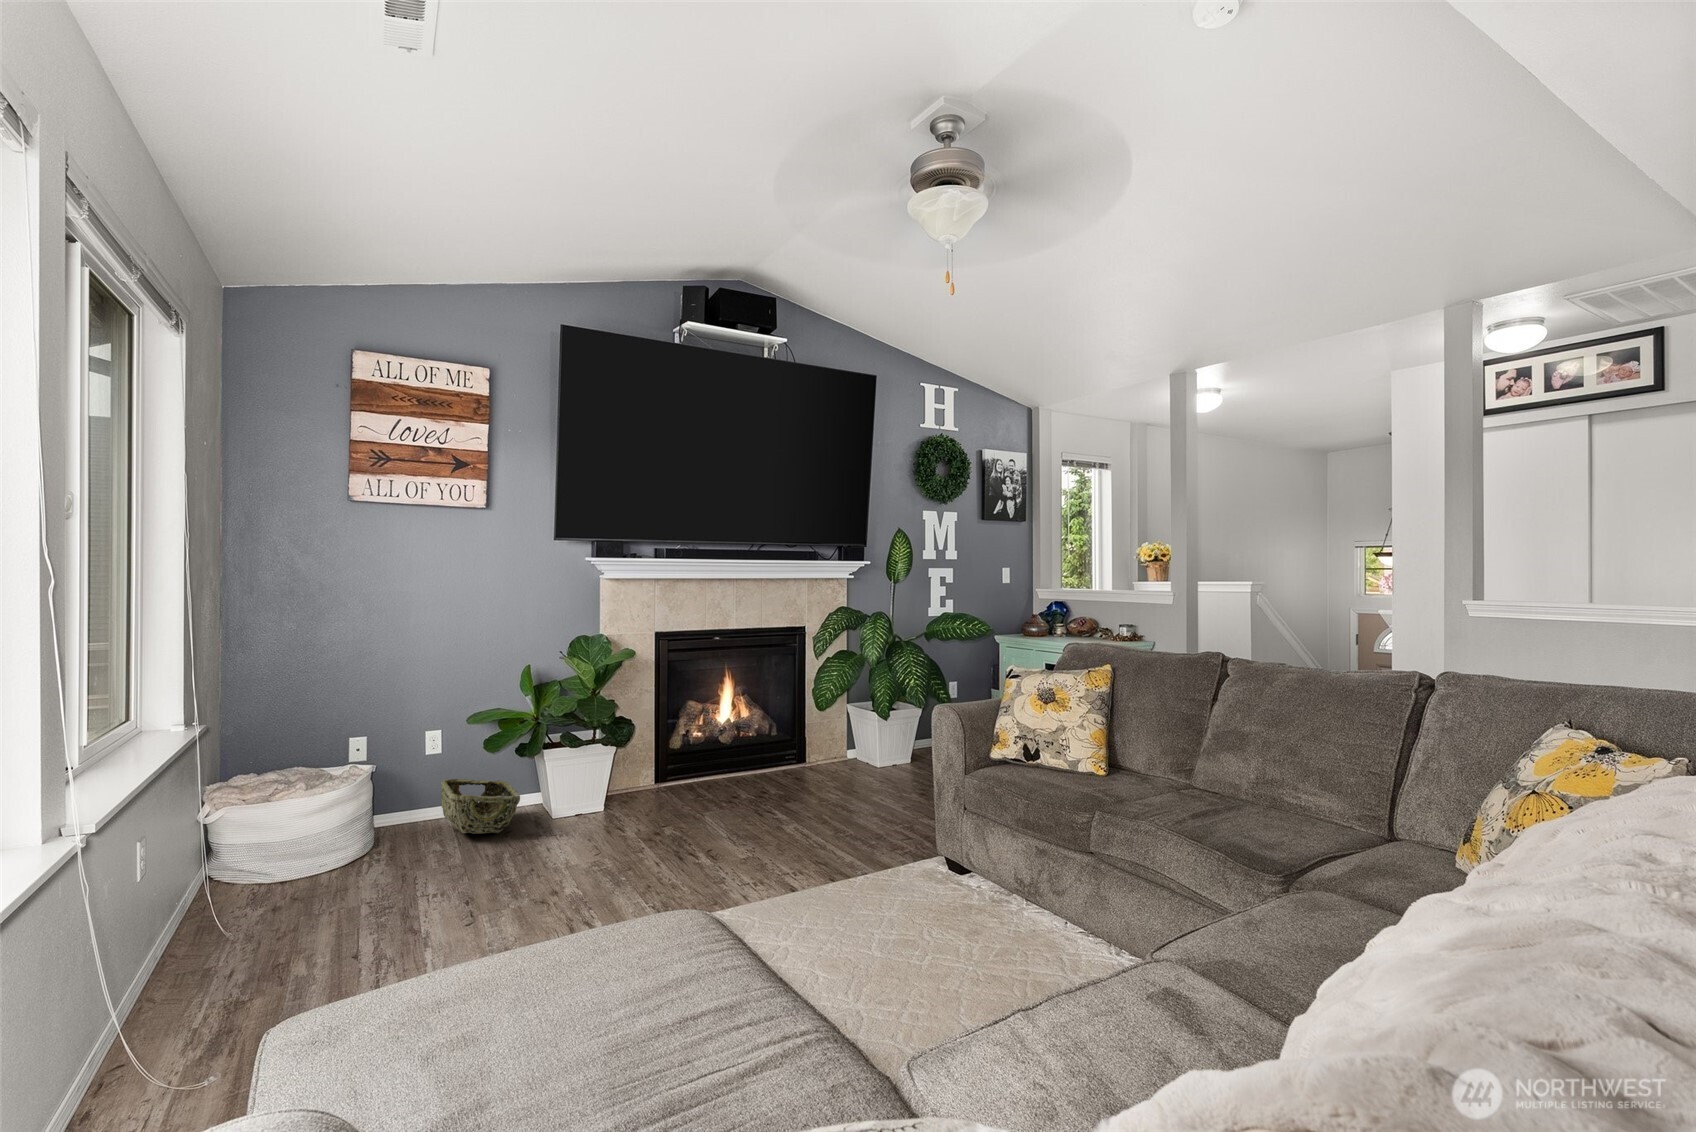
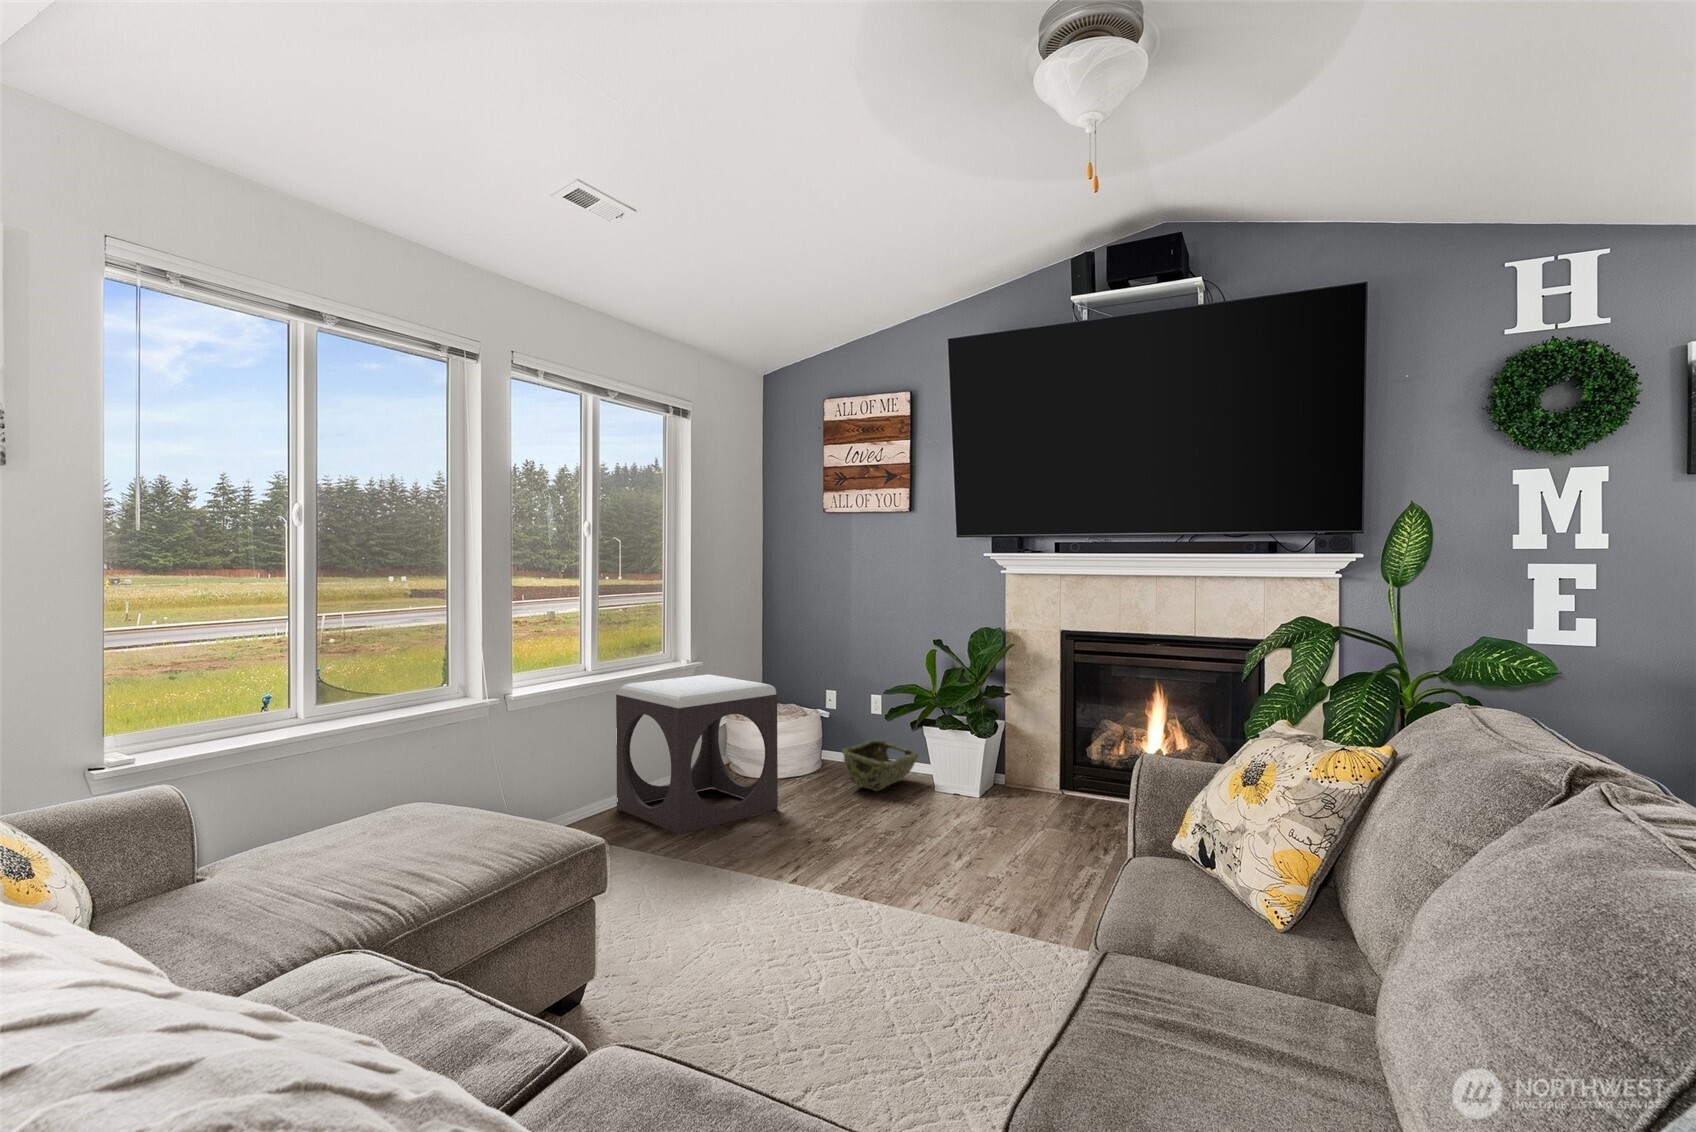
footstool: none [191,725,442,975] -> present [616,674,778,834]

